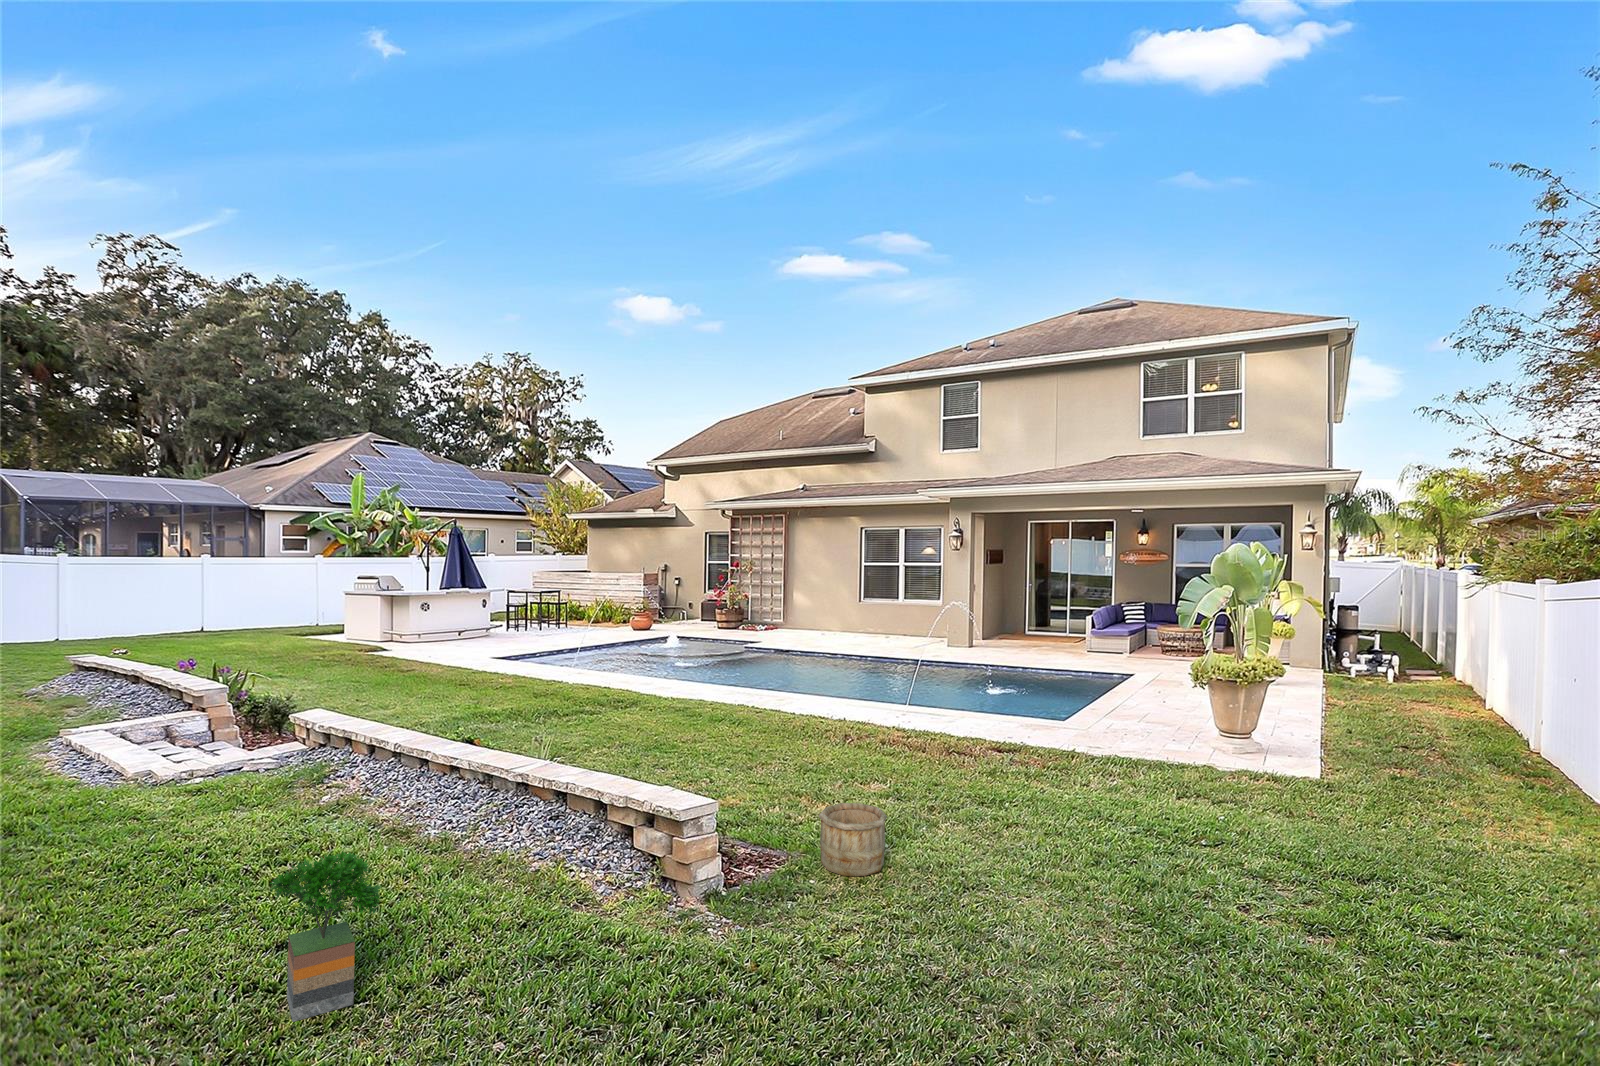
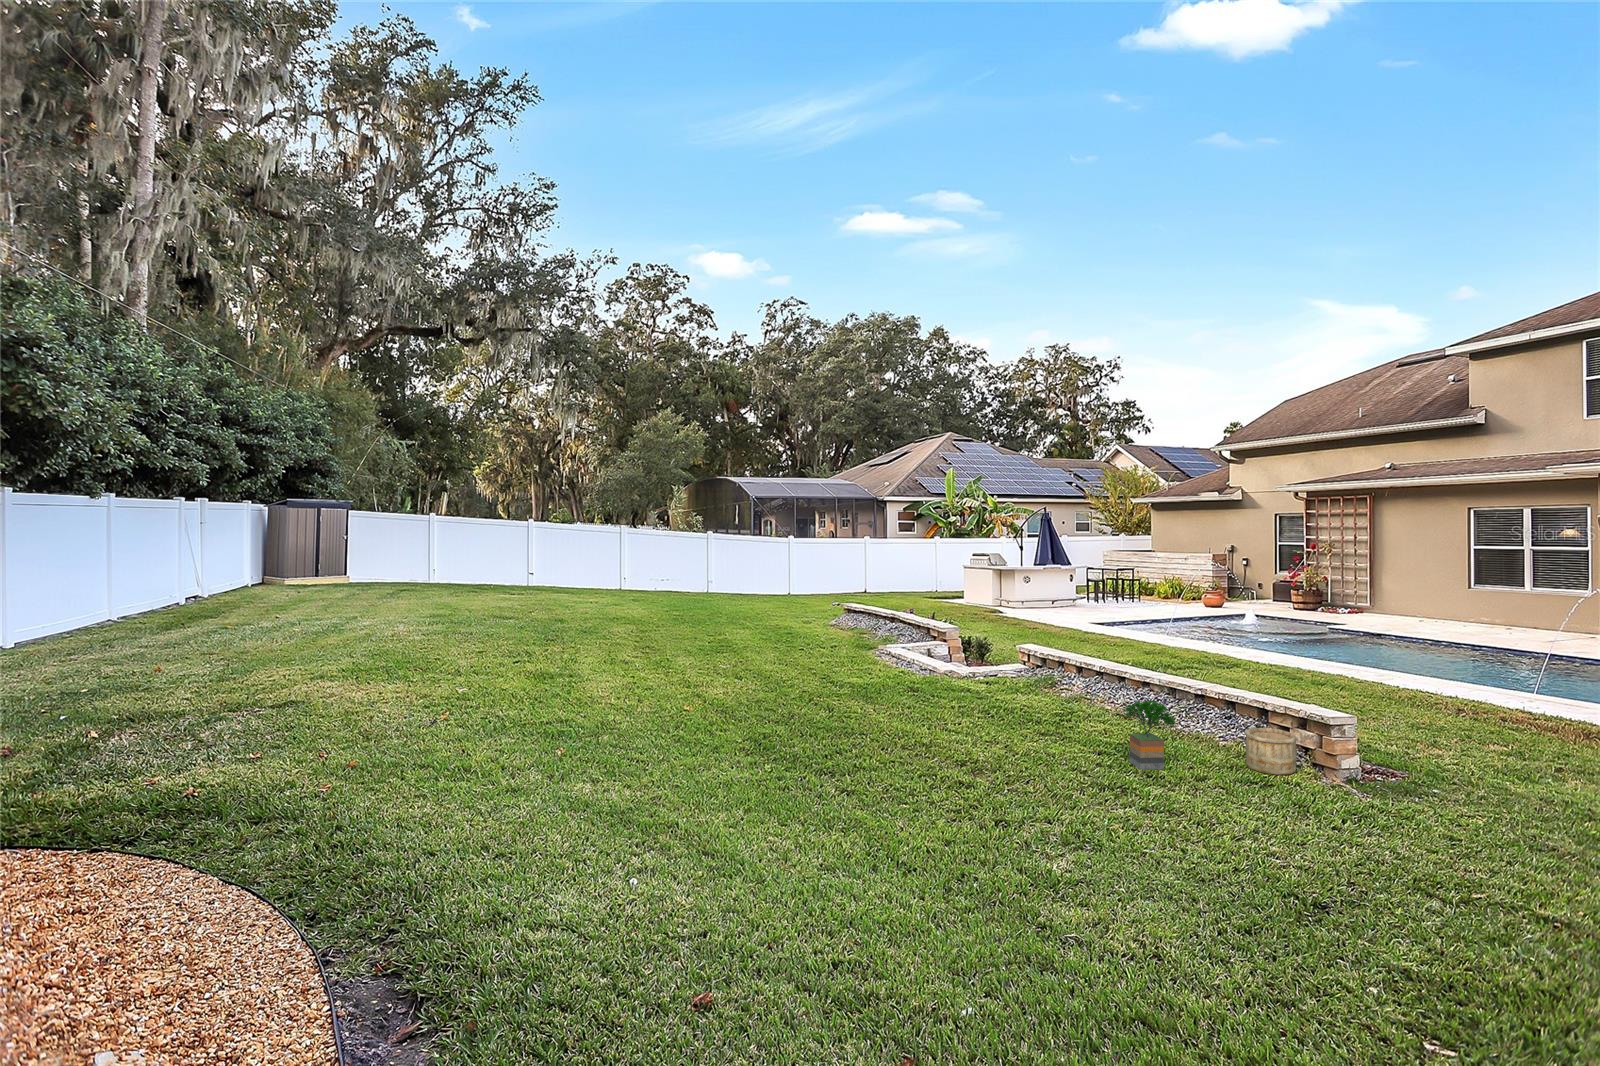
wooden bucket: present [819,803,887,876] -> present [1244,728,1298,775]

